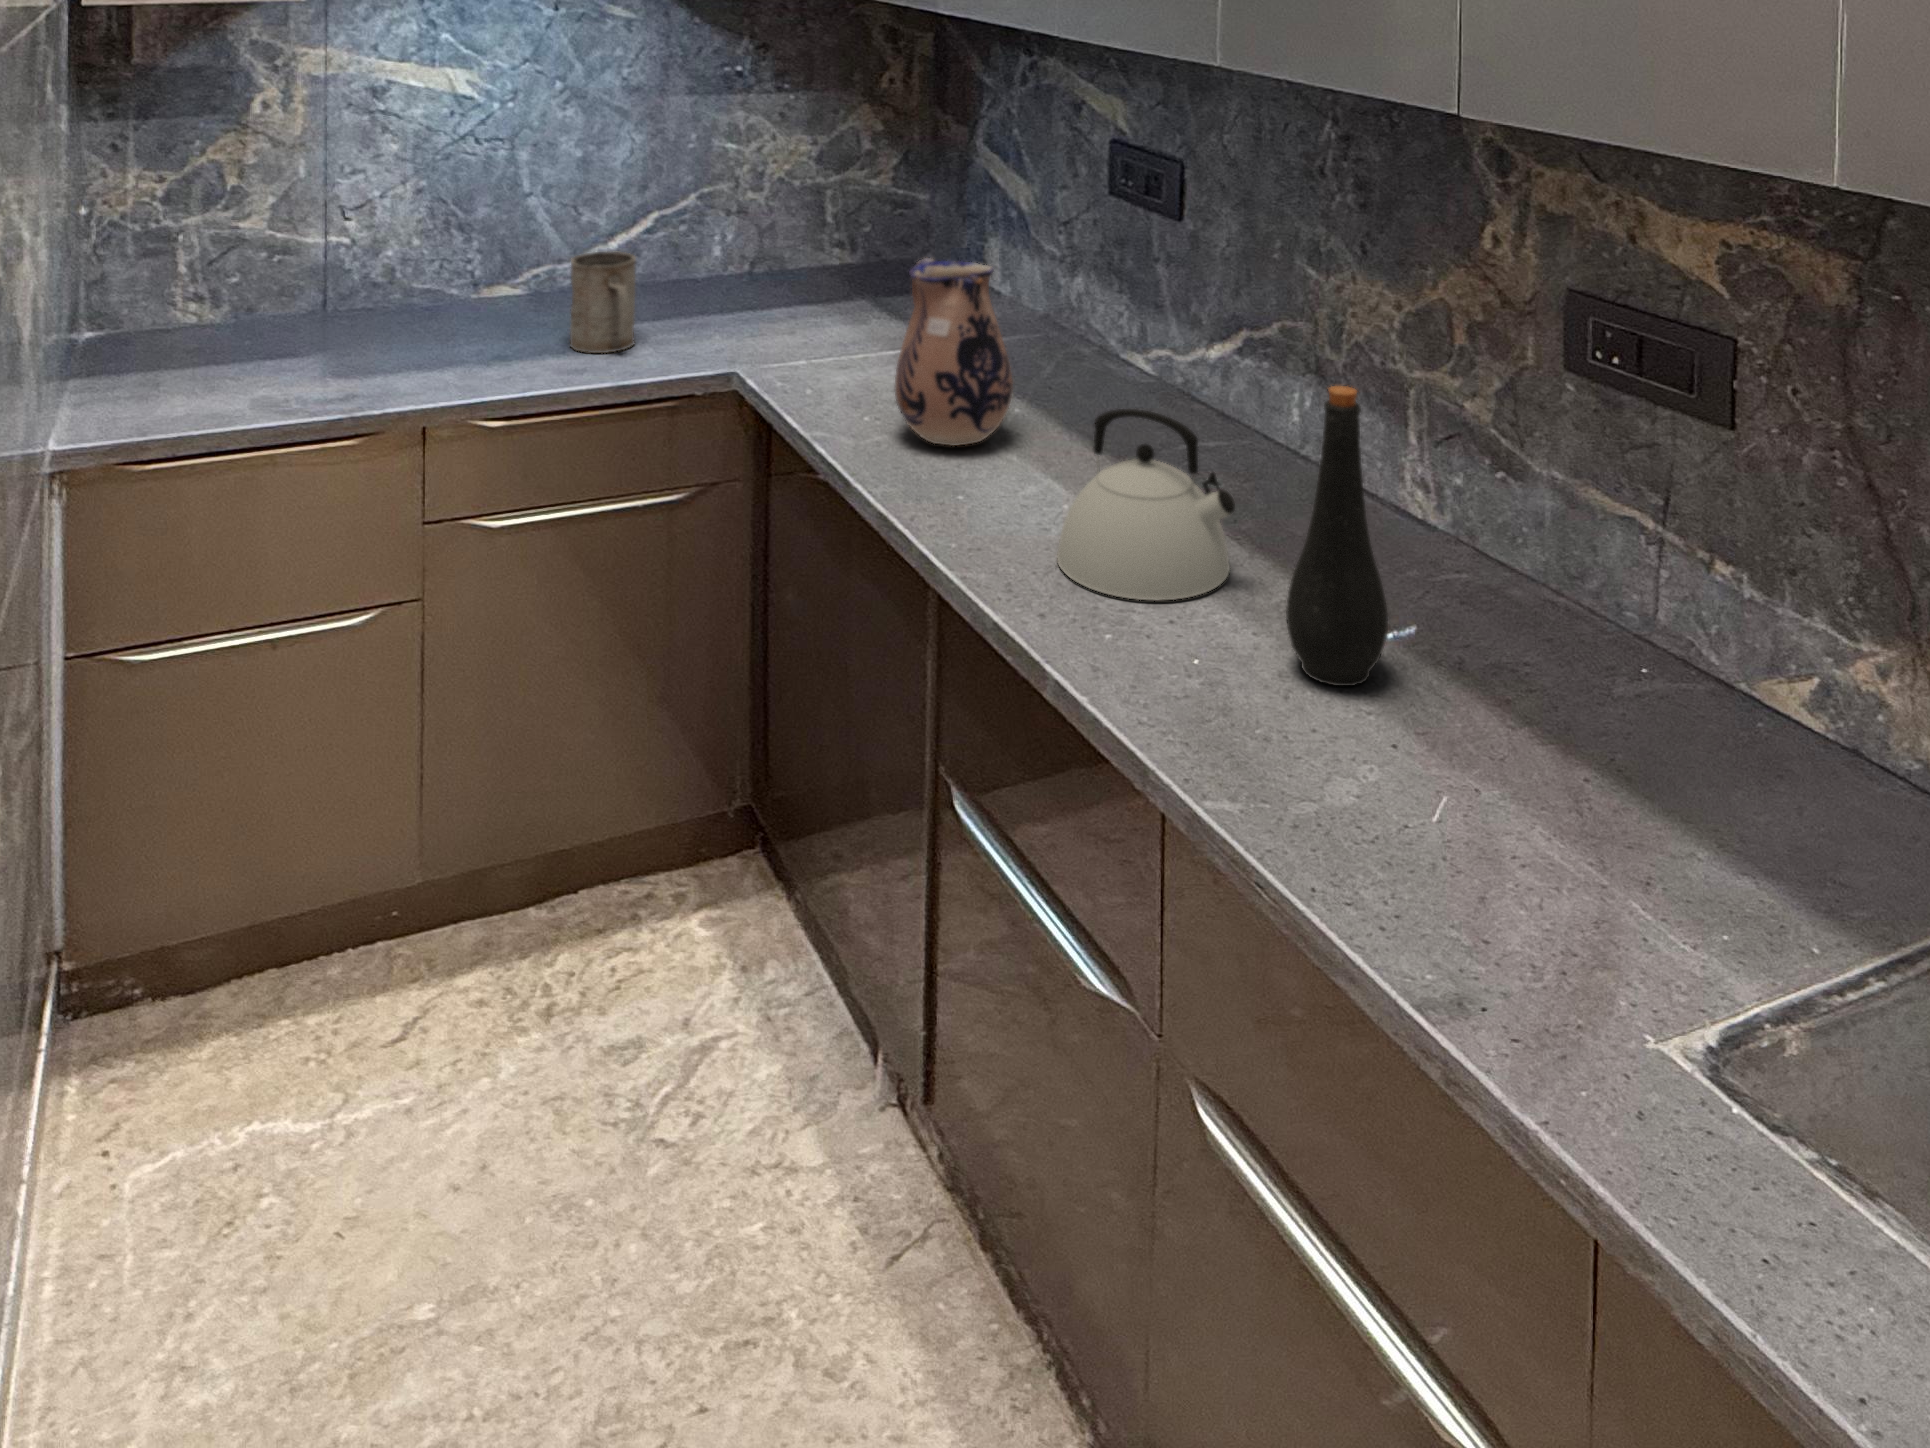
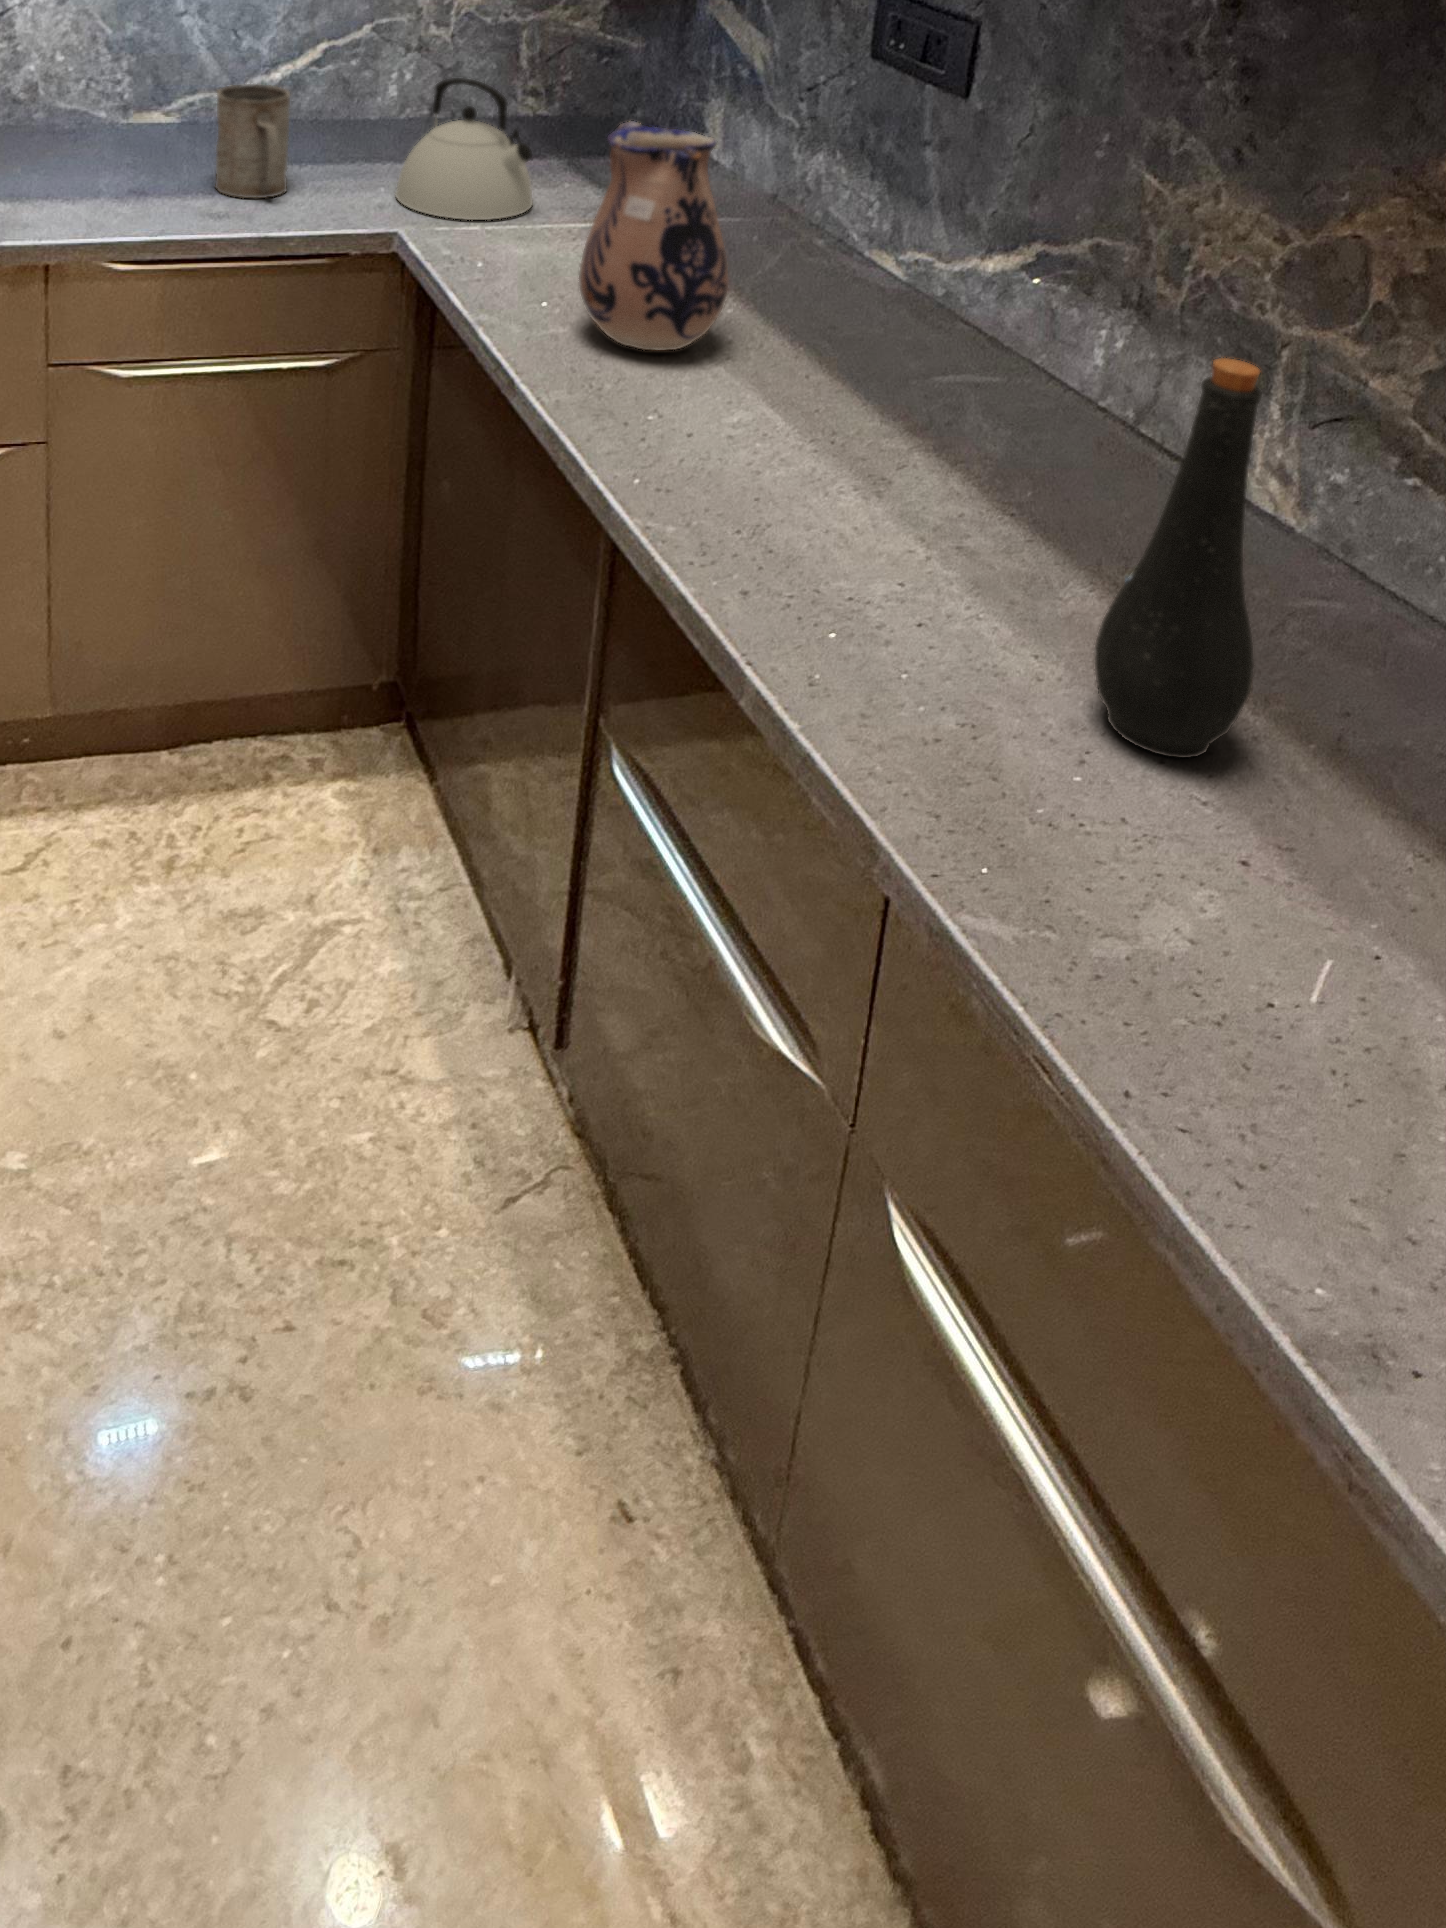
kettle: present [1057,409,1235,601] -> present [396,78,533,220]

